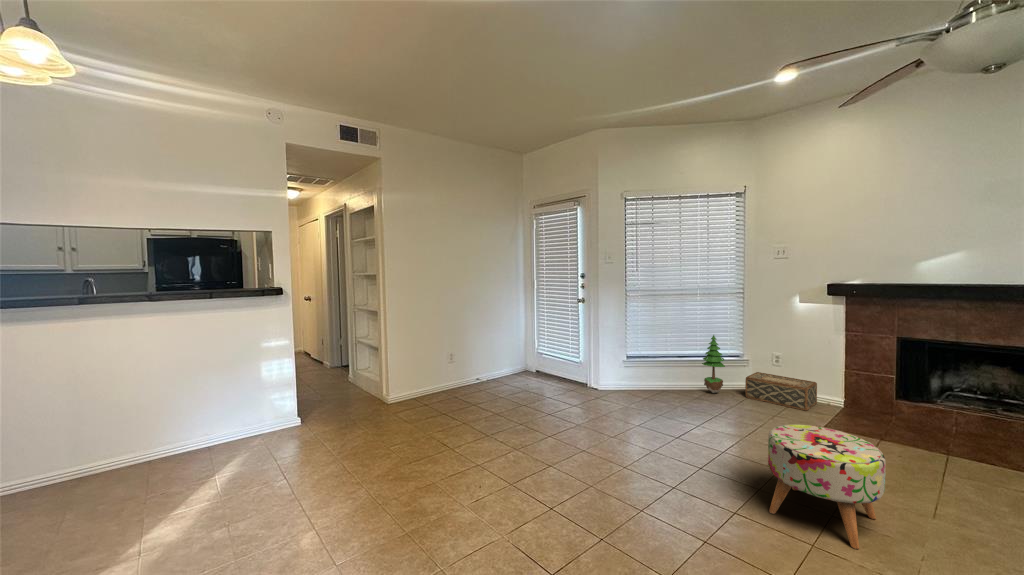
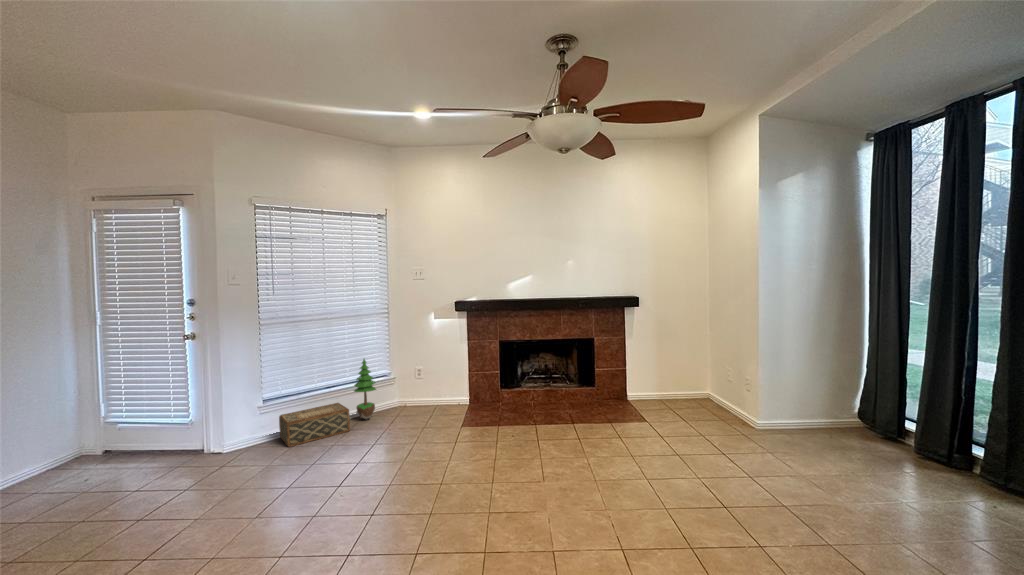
woven basket: present [745,372,817,411] -> present [279,403,350,447]
ottoman: present [768,424,886,549] -> none [431,429,514,530]

